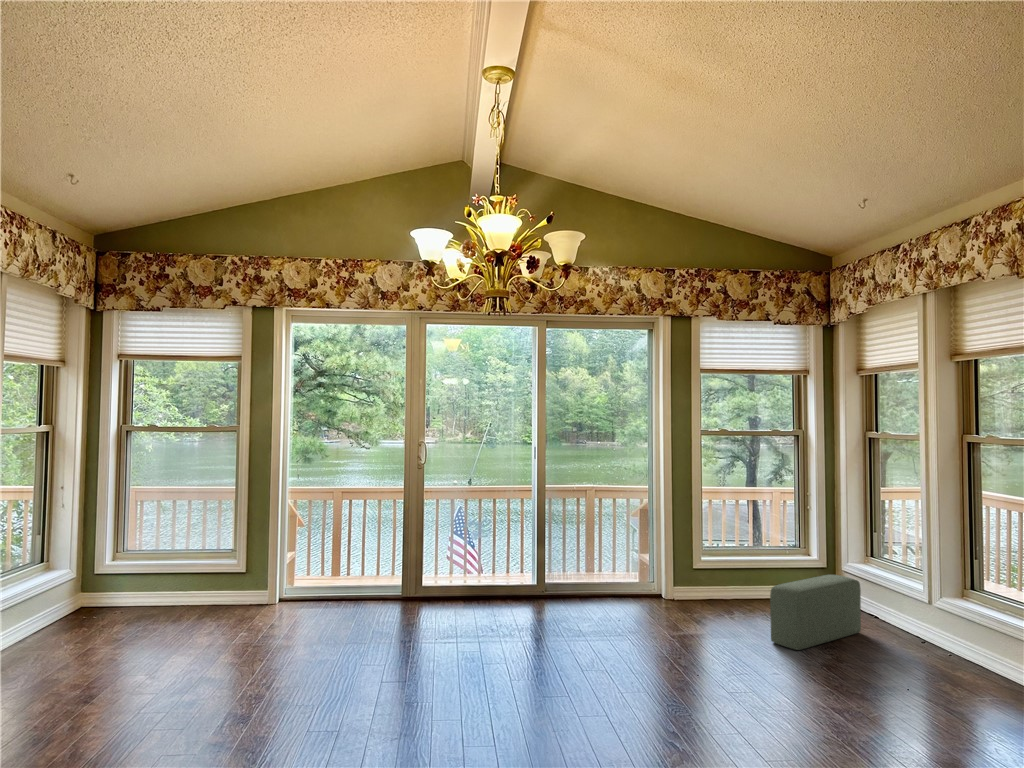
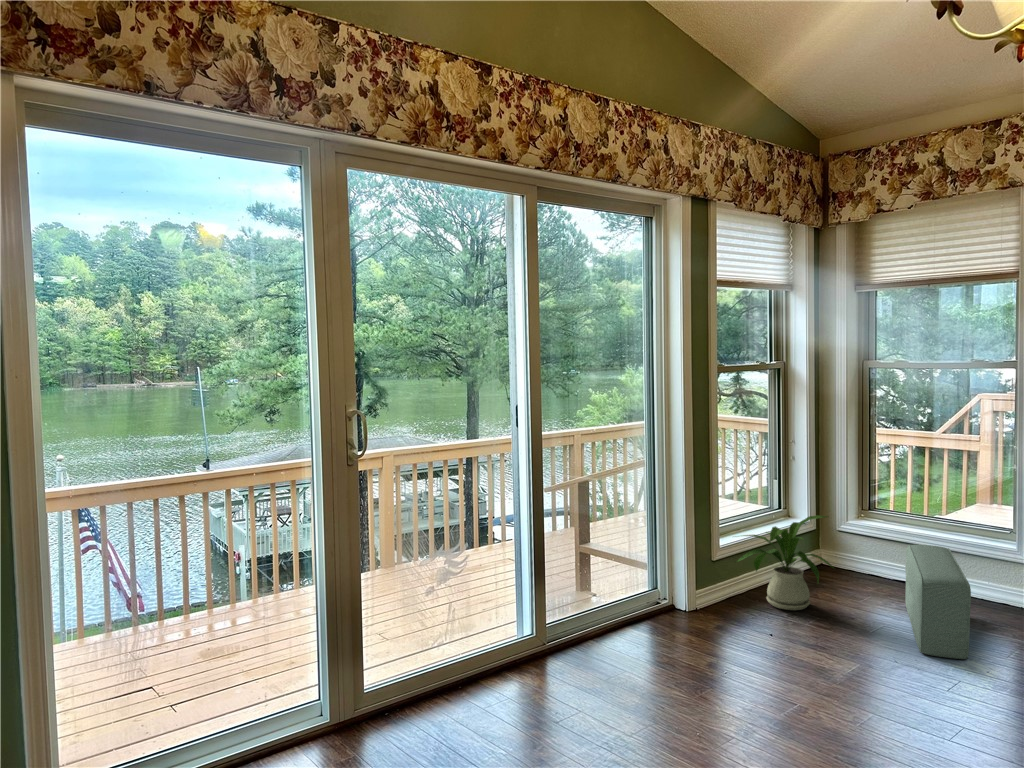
house plant: none [705,543,780,612] -> present [737,515,833,610]

